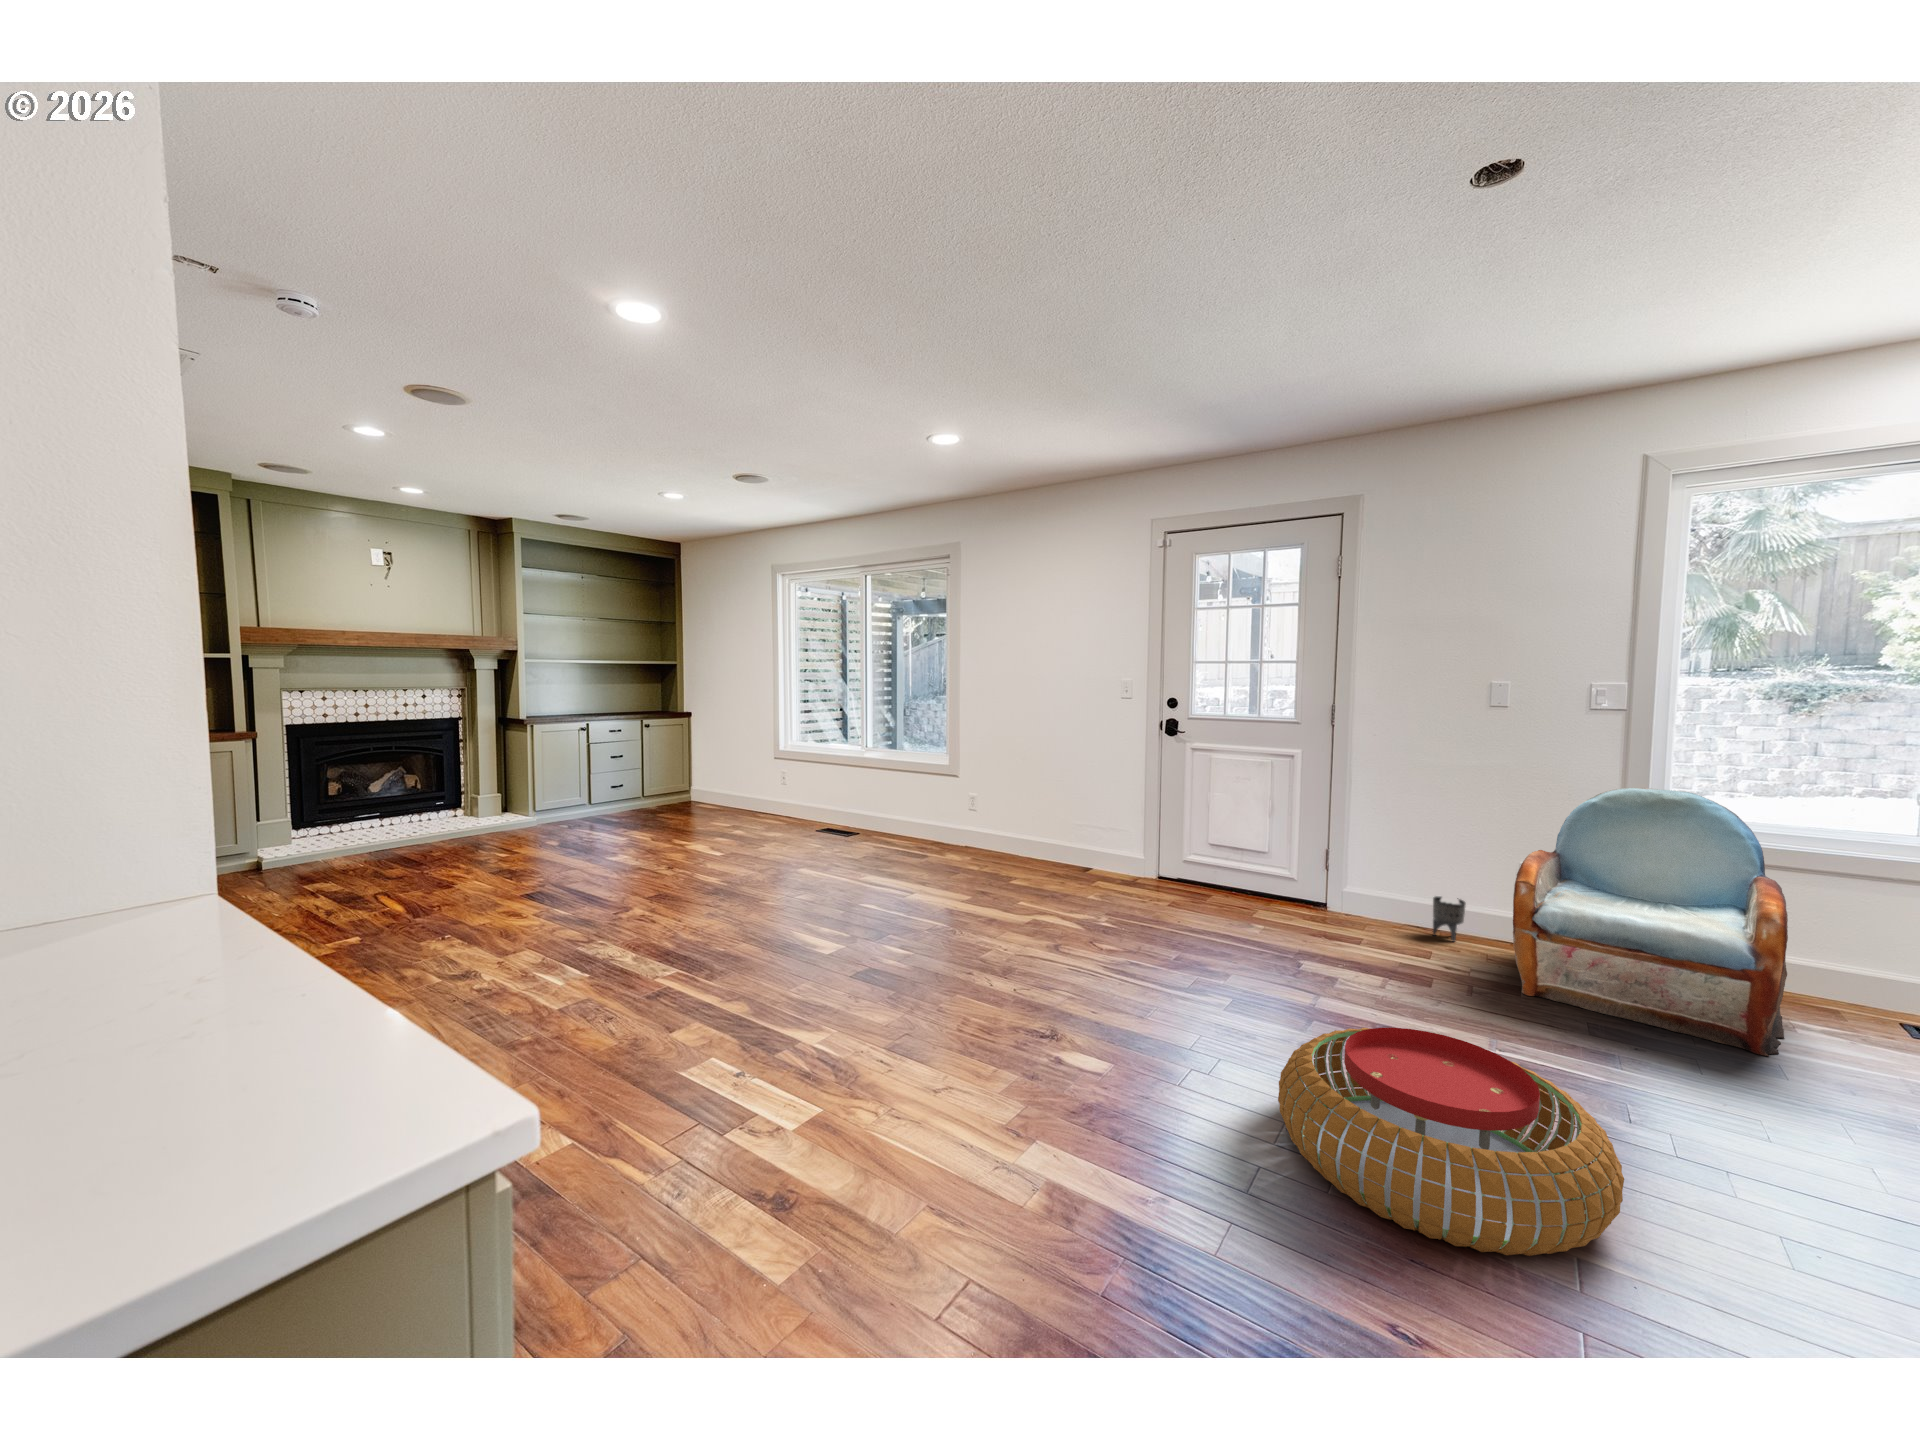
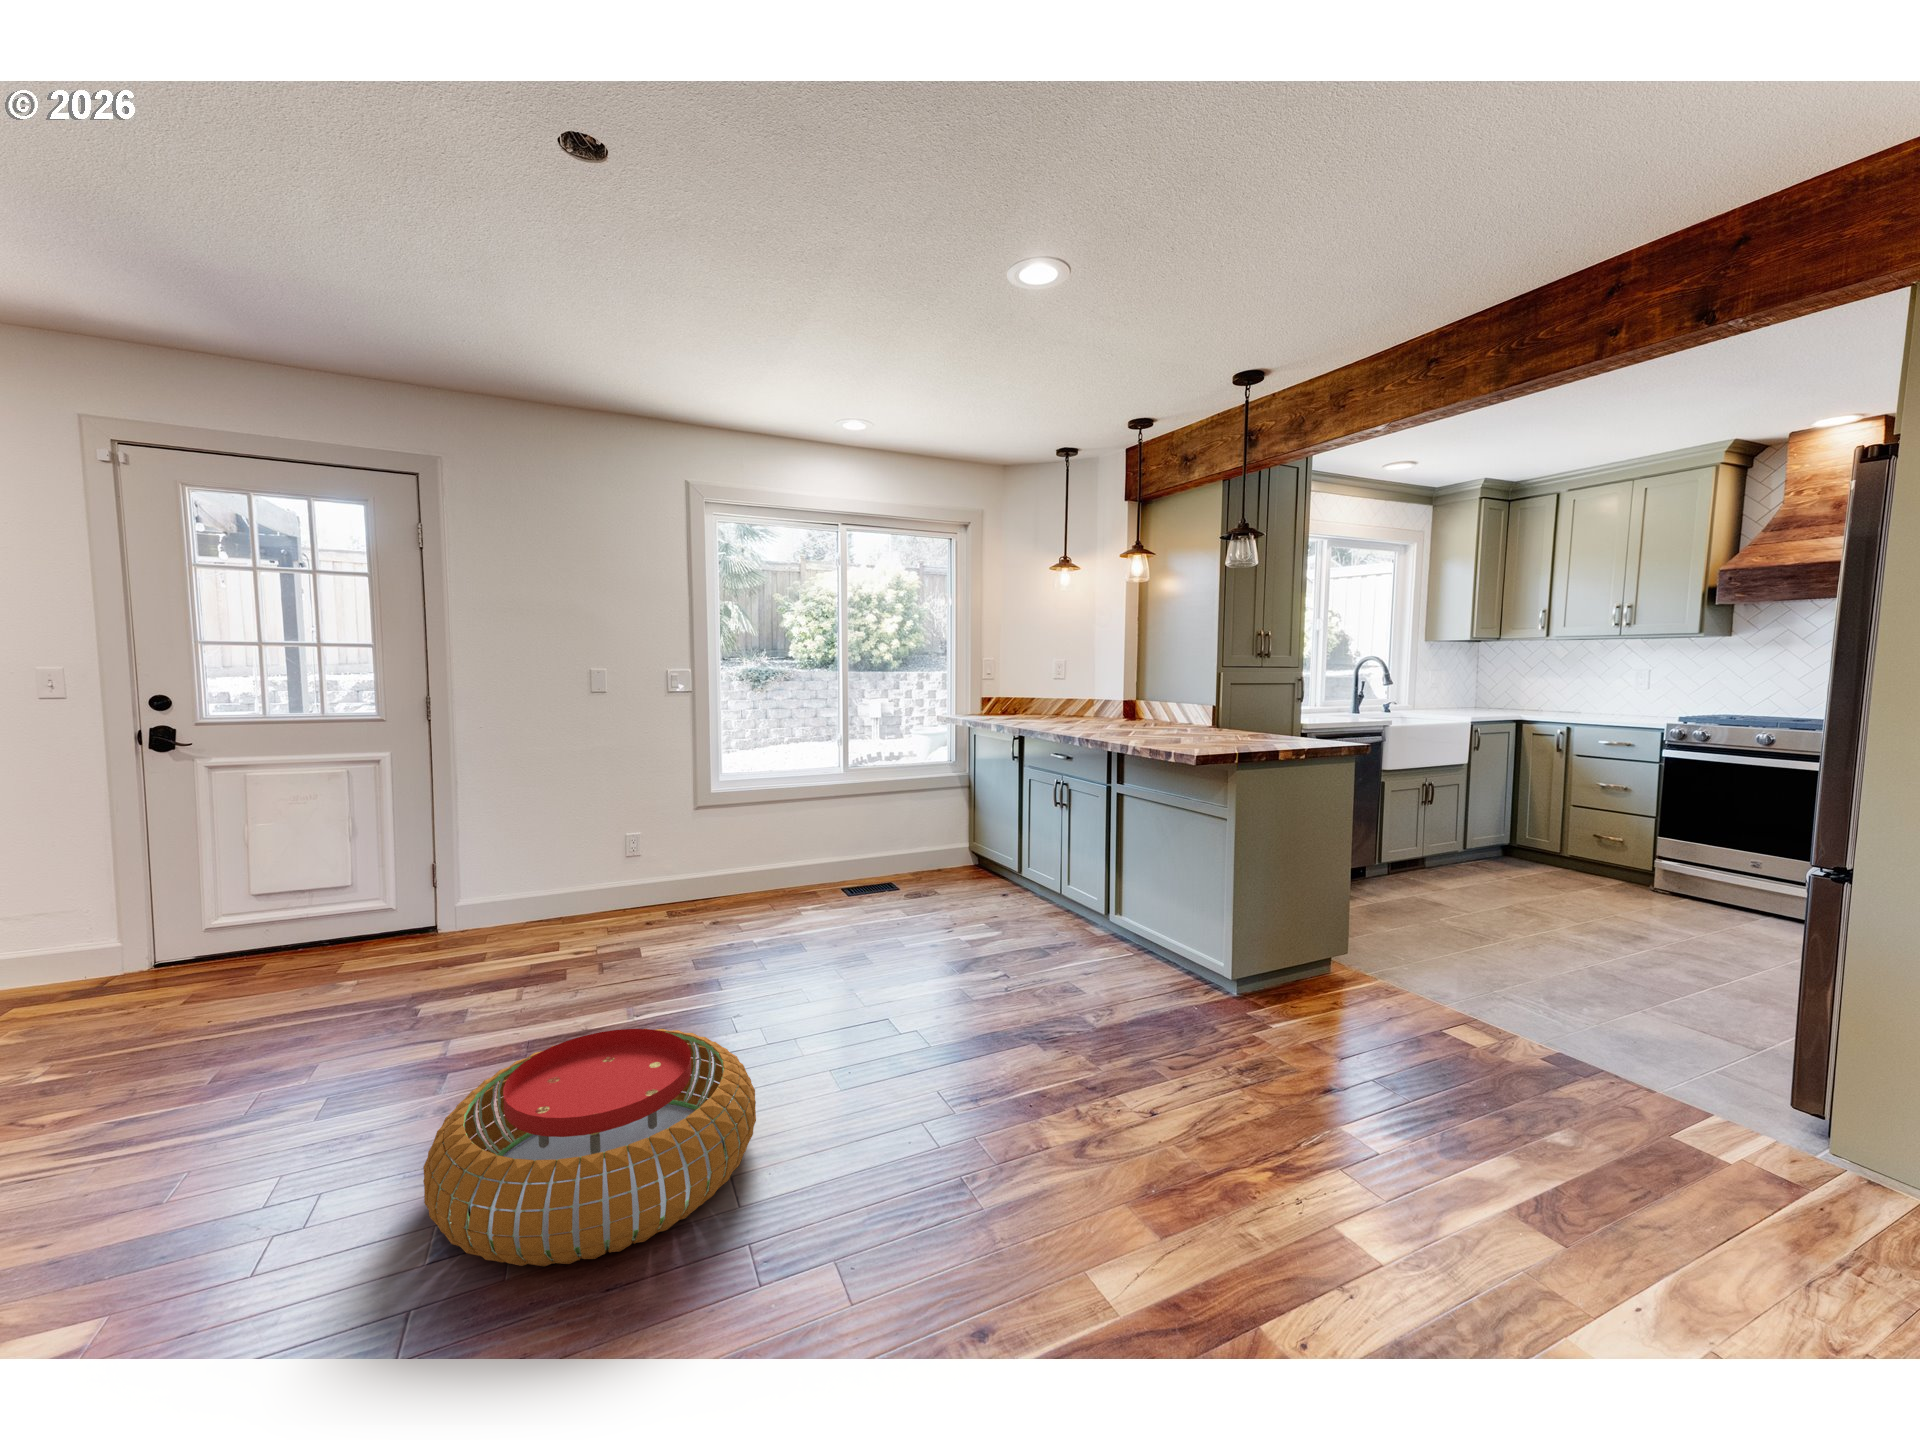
armchair: present [1513,788,1788,1056] -> none [628,752,806,955]
planter: present [1433,896,1466,941] -> none [551,881,583,925]

